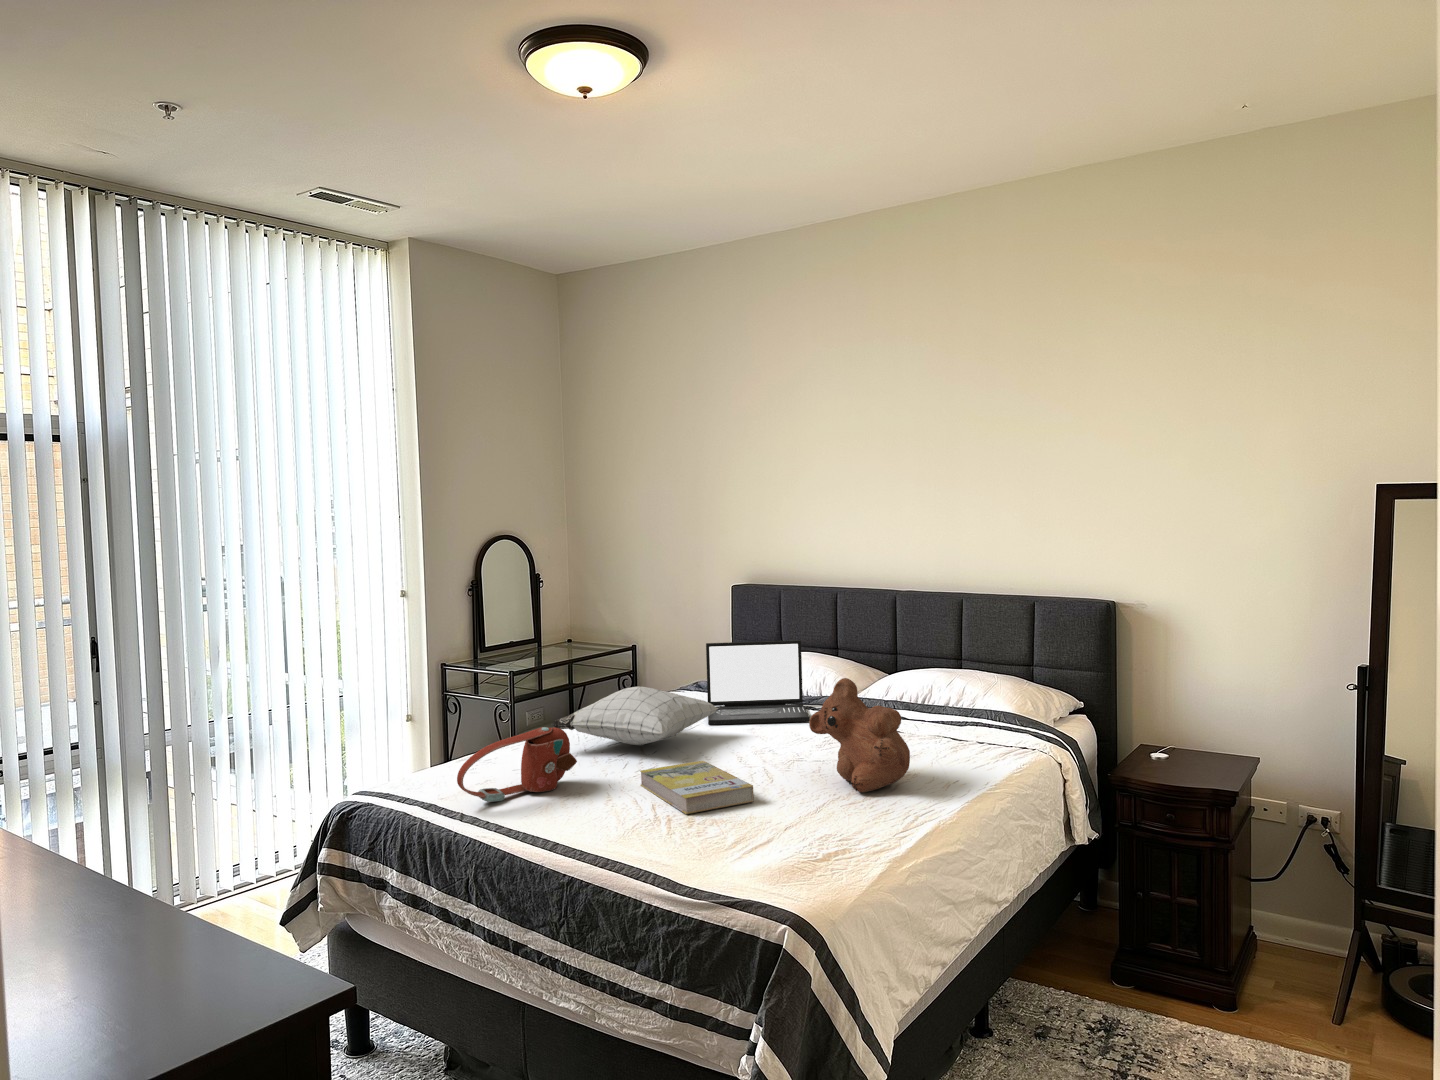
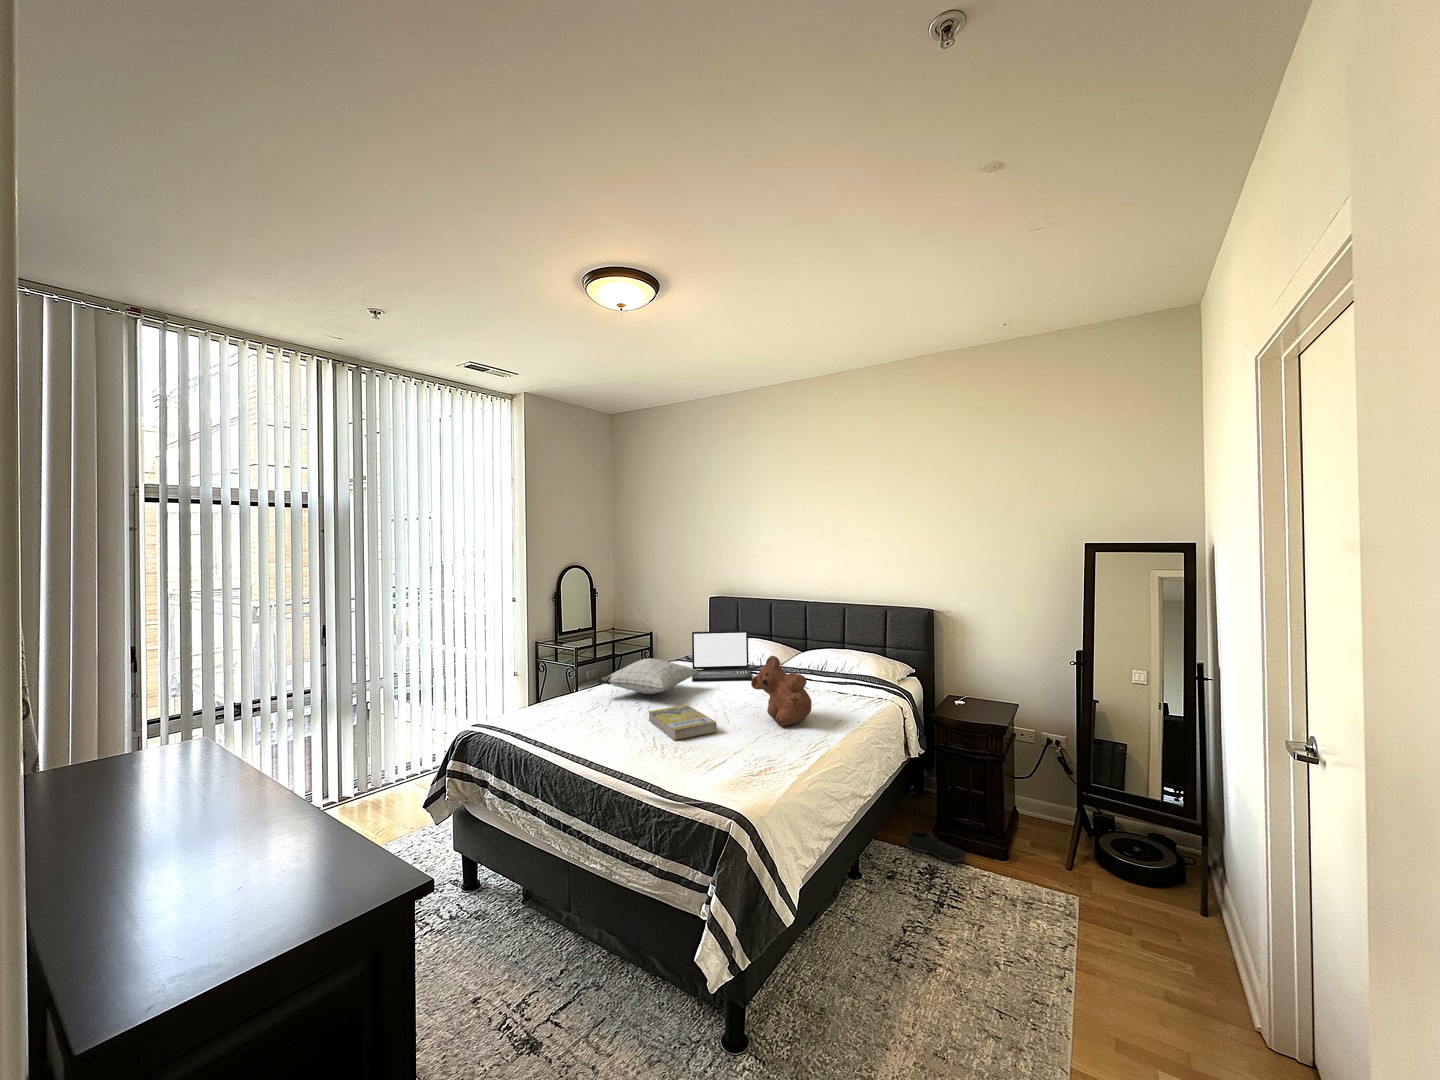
handbag: present [457,727,577,802] -> none [534,684,610,731]
shoe: none [1066,957,1169,1012] -> present [905,827,967,863]

